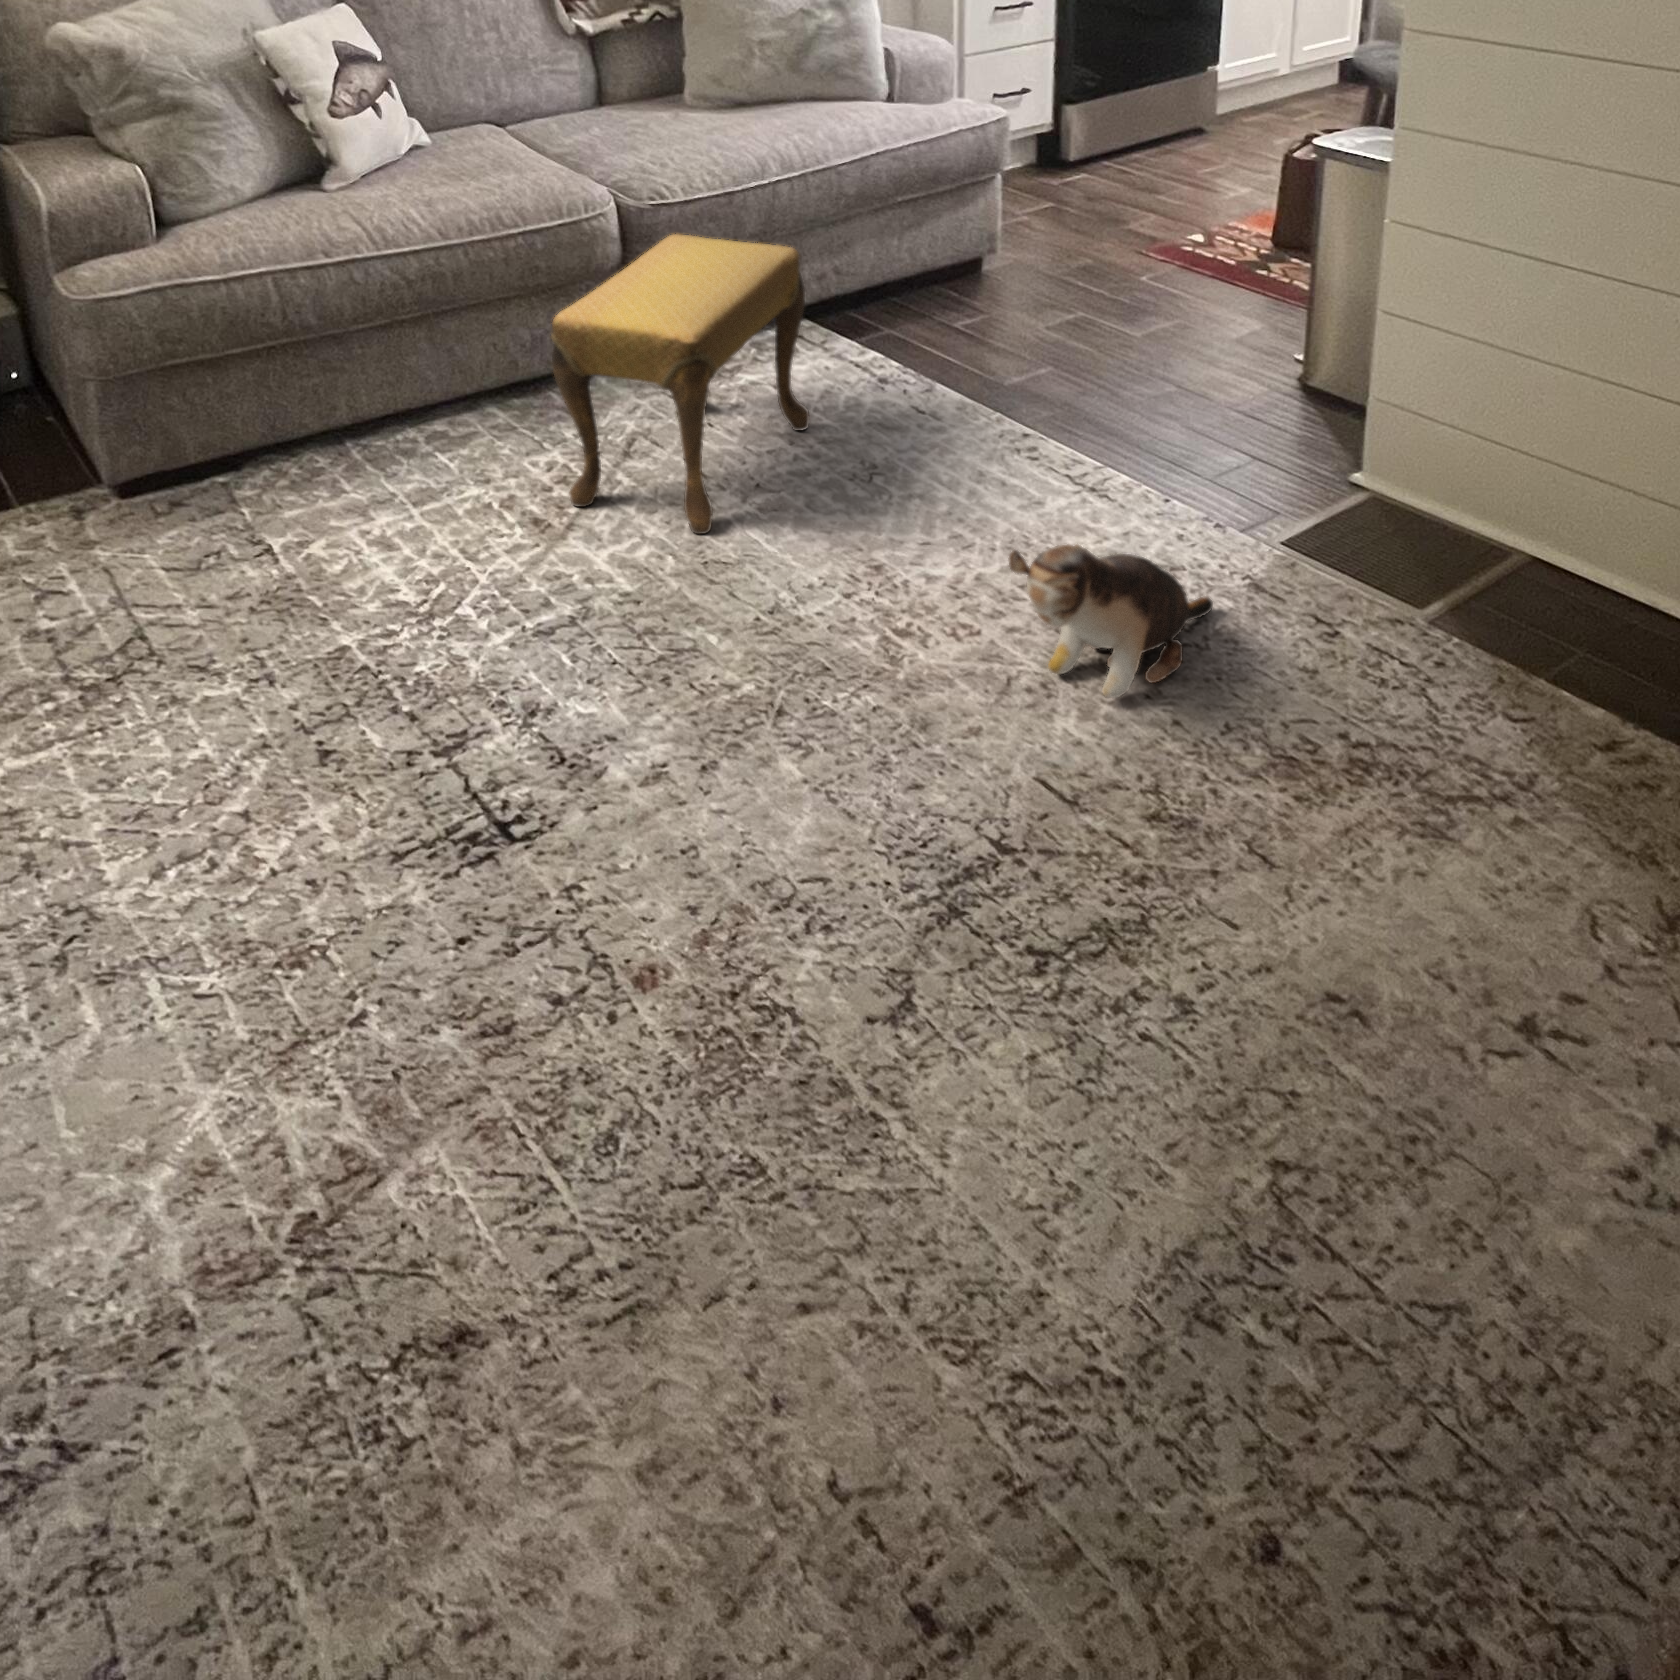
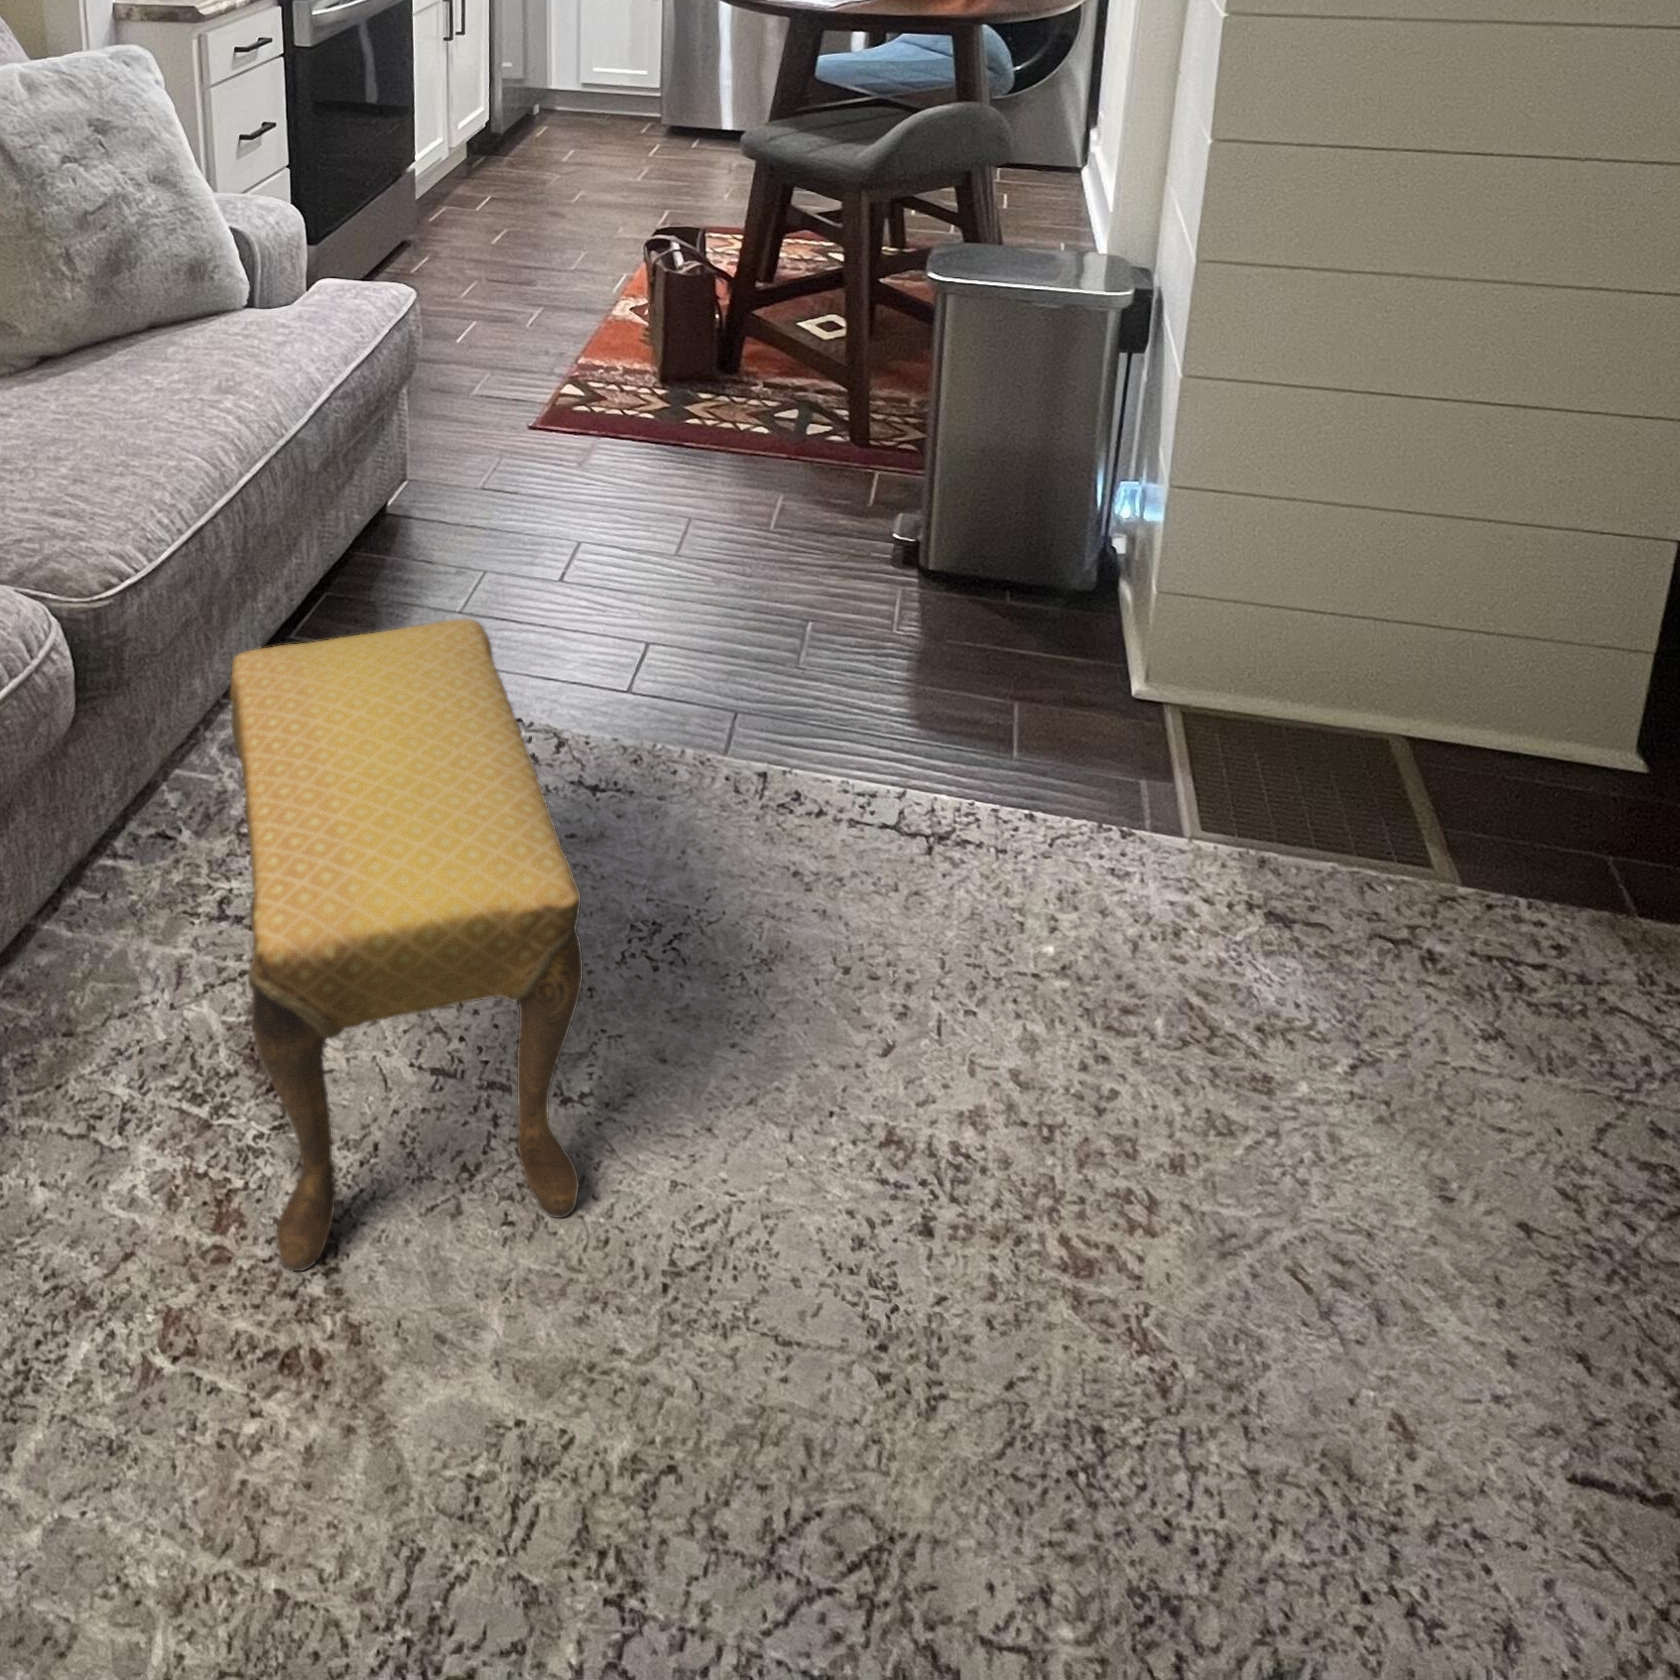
plush toy: present [1009,545,1213,698] -> none [1244,964,1470,1230]

